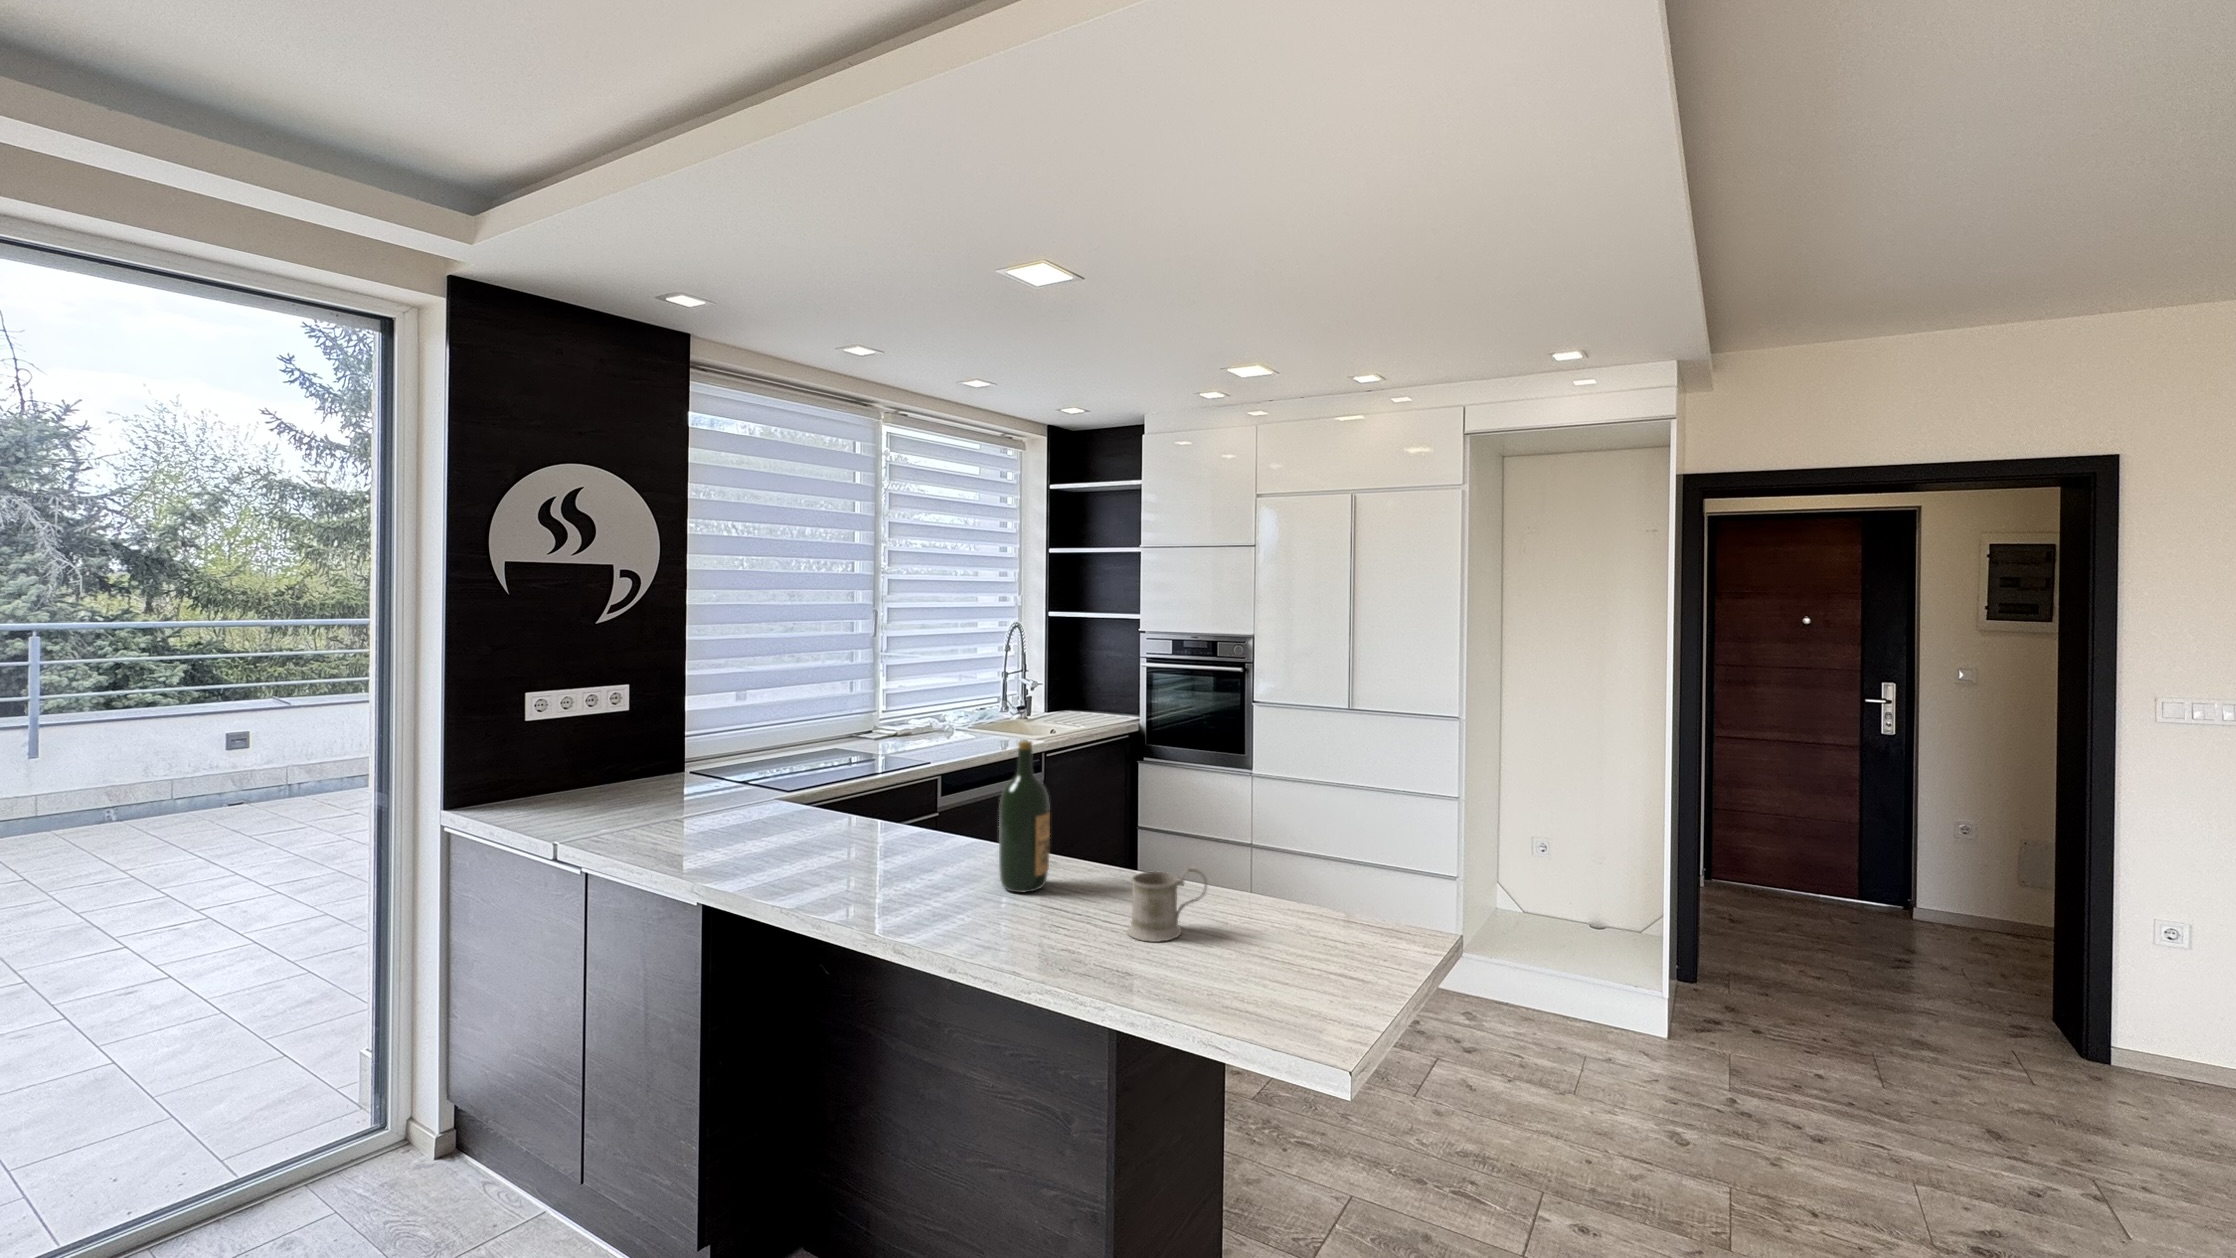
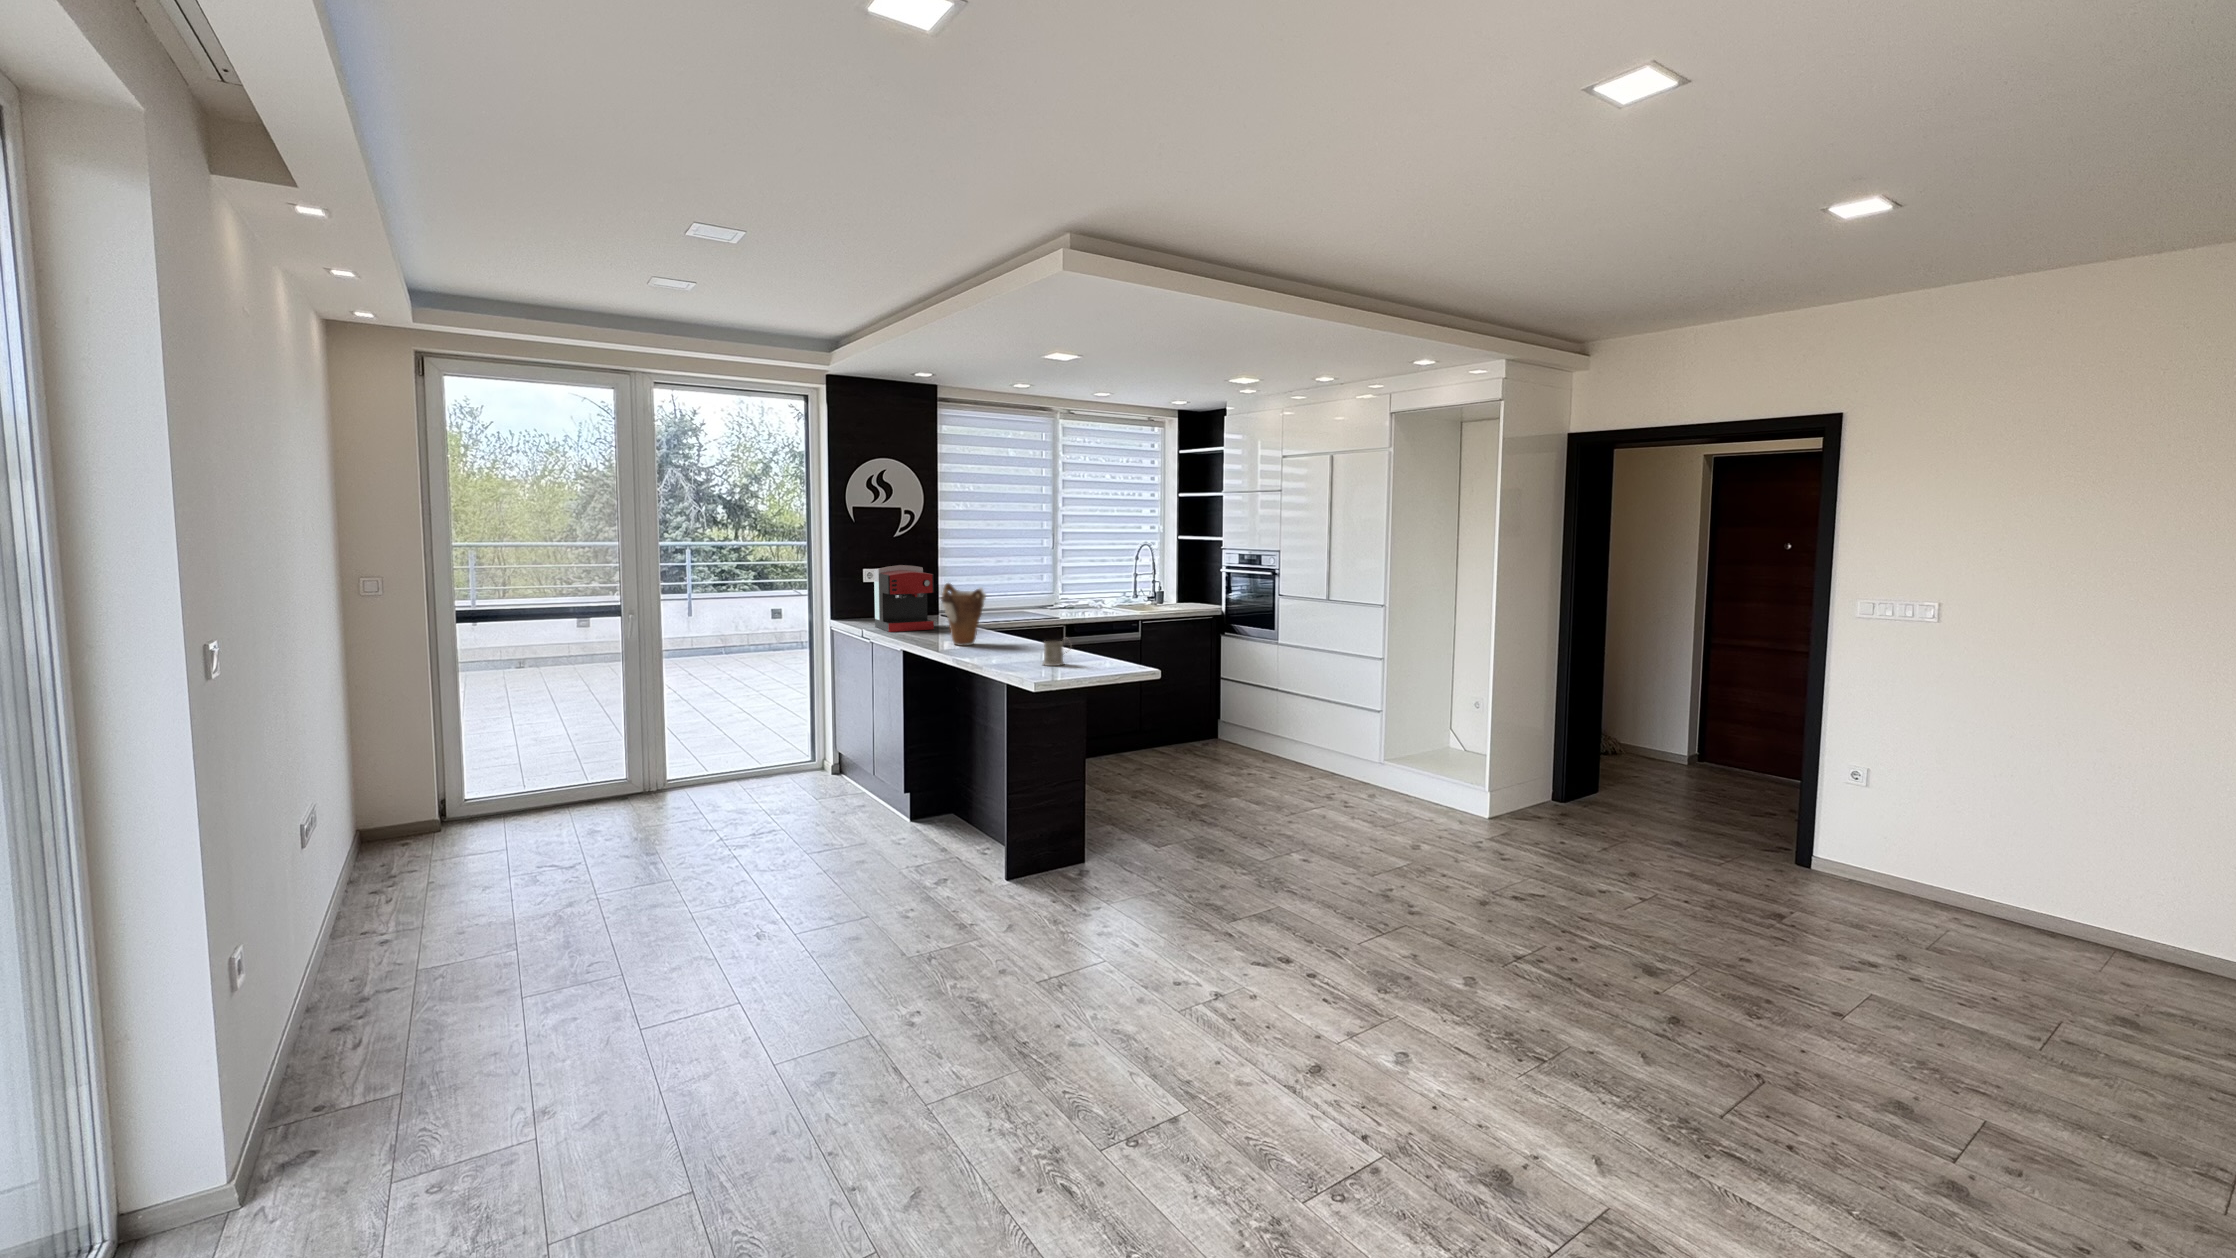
coffee maker: none [566,683,719,839] -> present [874,565,934,632]
vase: none [786,729,900,877] -> present [941,583,986,646]
wine bottle: present [999,741,1050,892] -> none [1015,589,1037,653]

